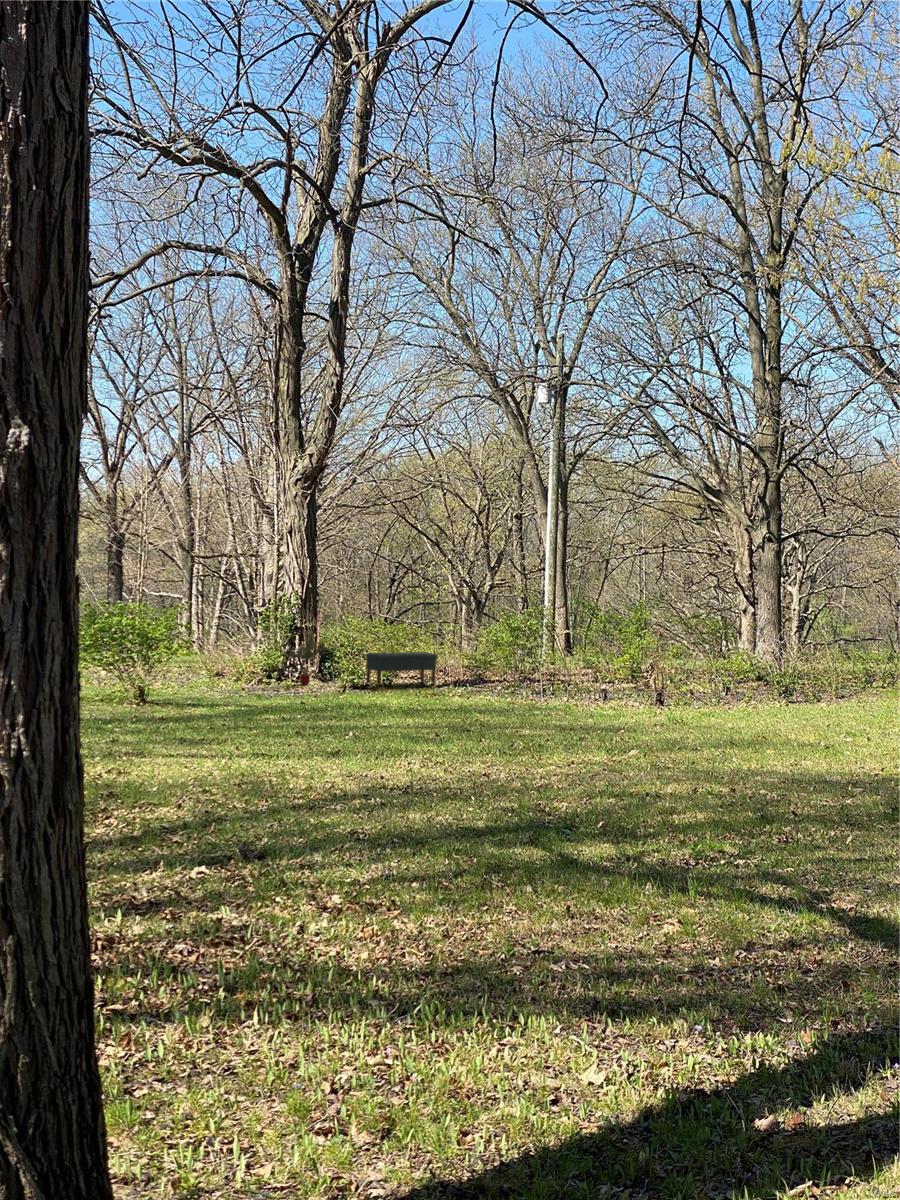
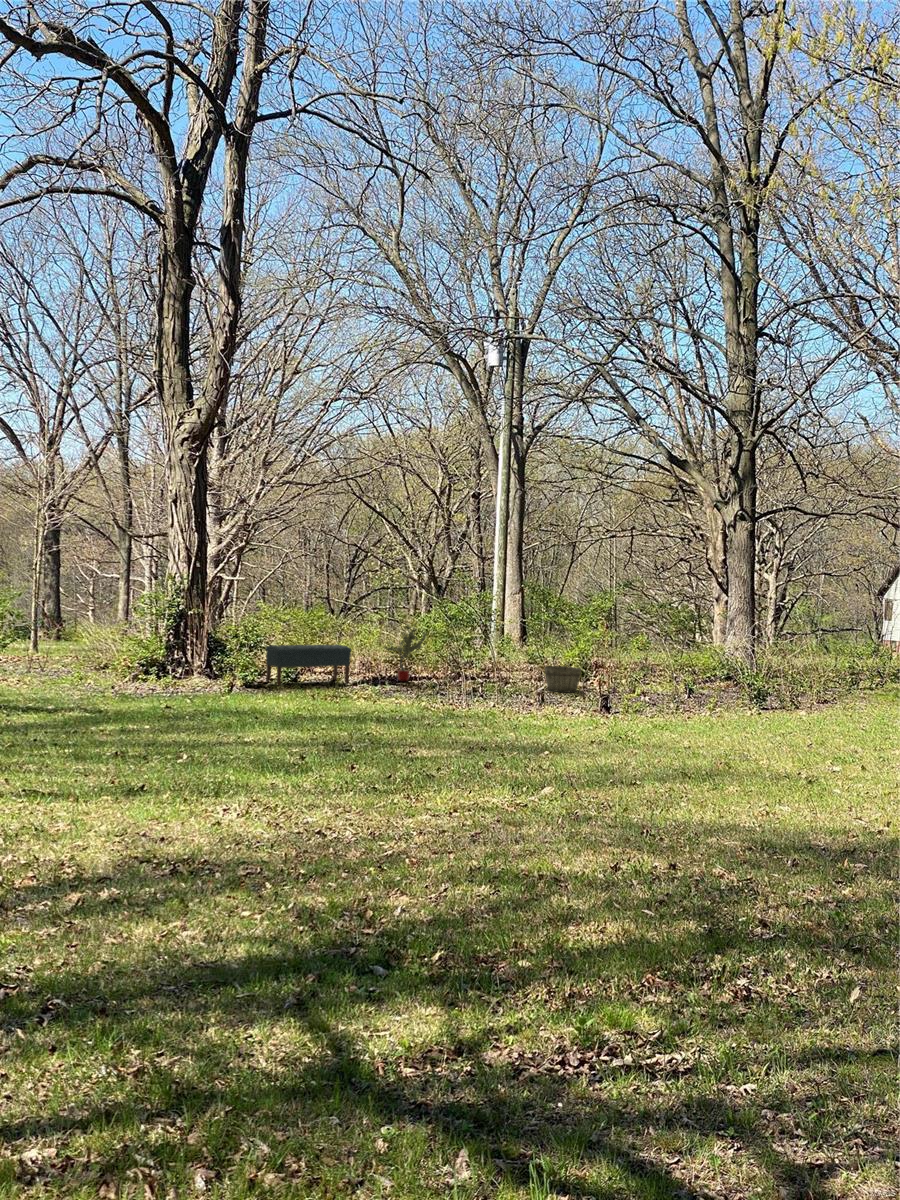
potted tree: present [285,632,327,685] -> present [384,624,427,682]
wooden bucket: none [602,663,634,691] -> present [545,665,581,692]

